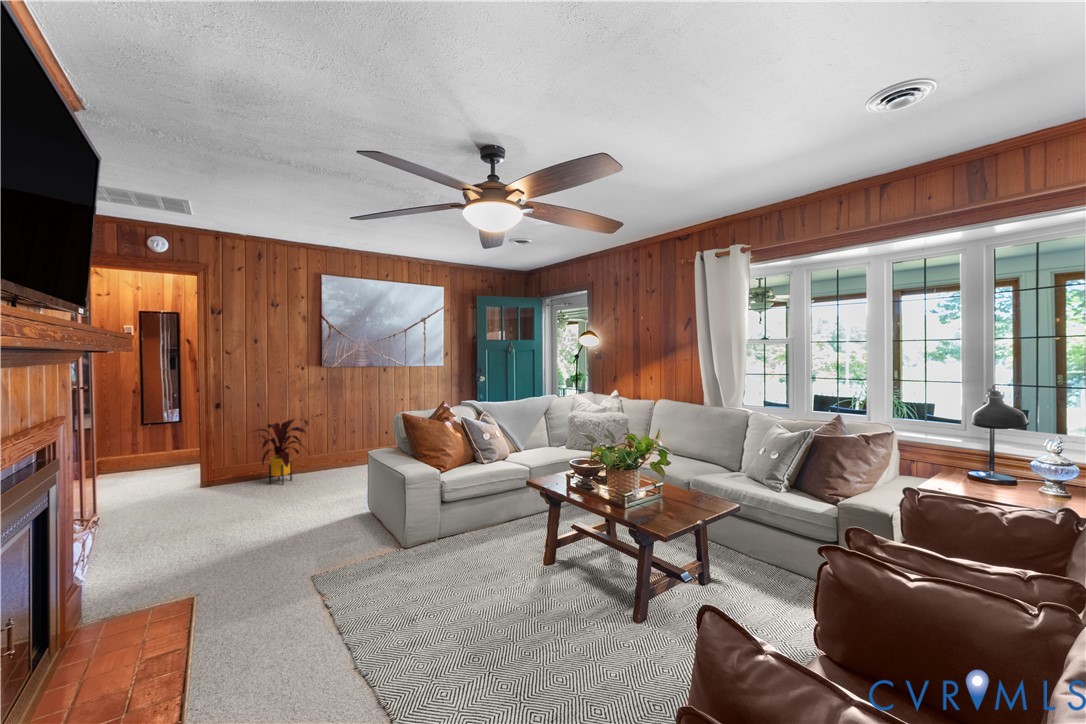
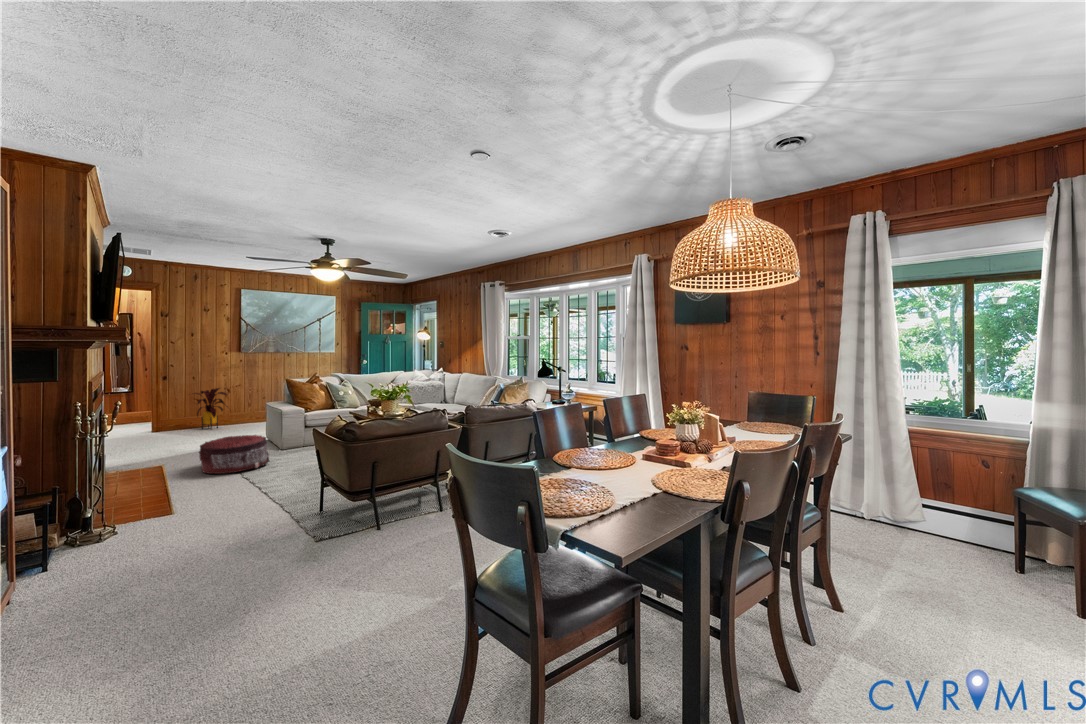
pouf: none [258,538,399,656] -> present [199,435,269,474]

